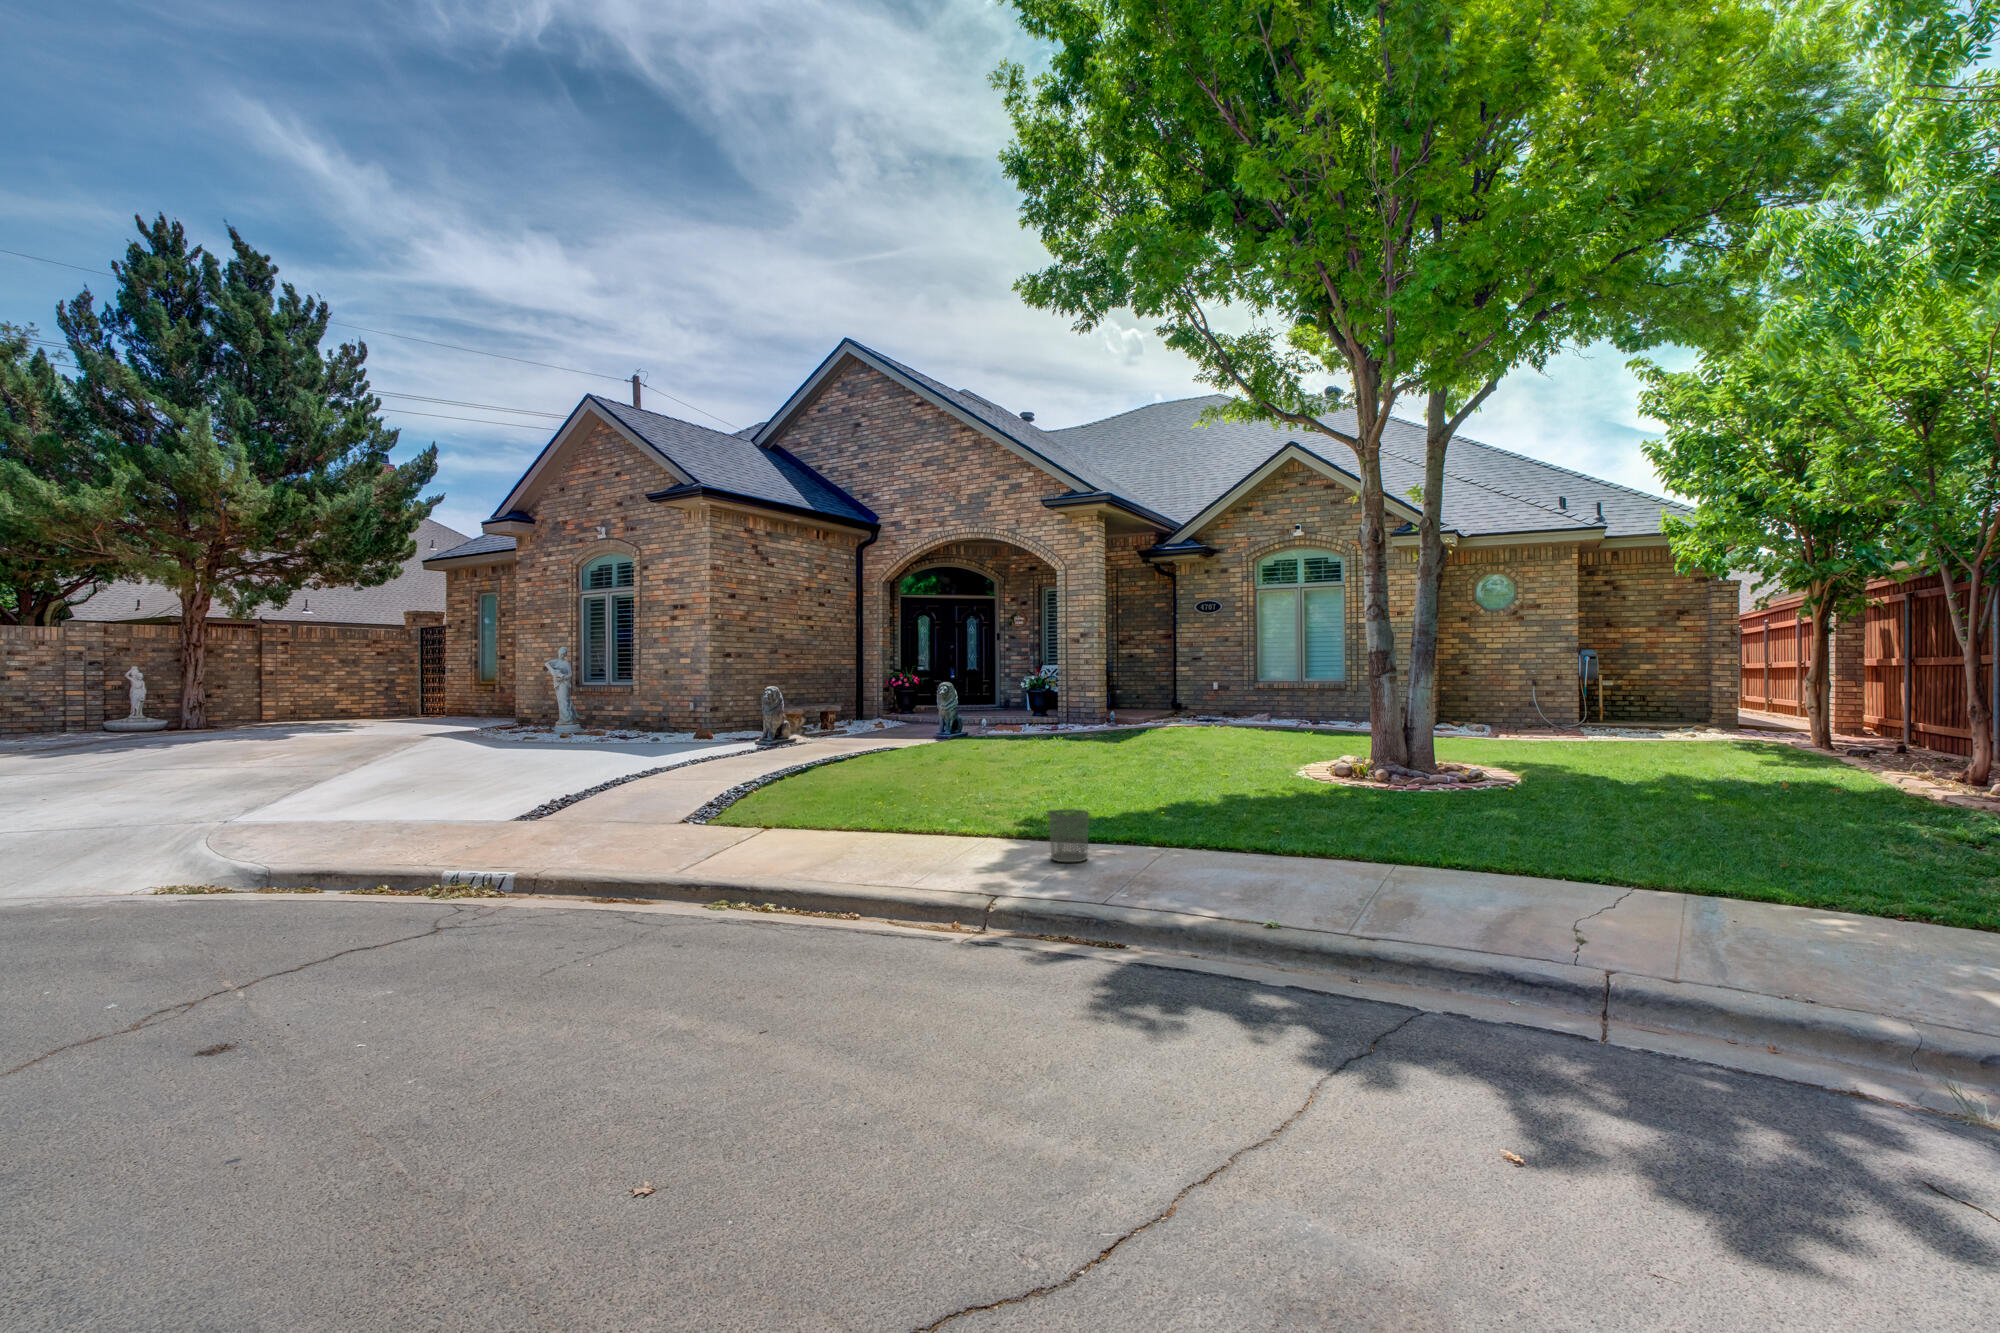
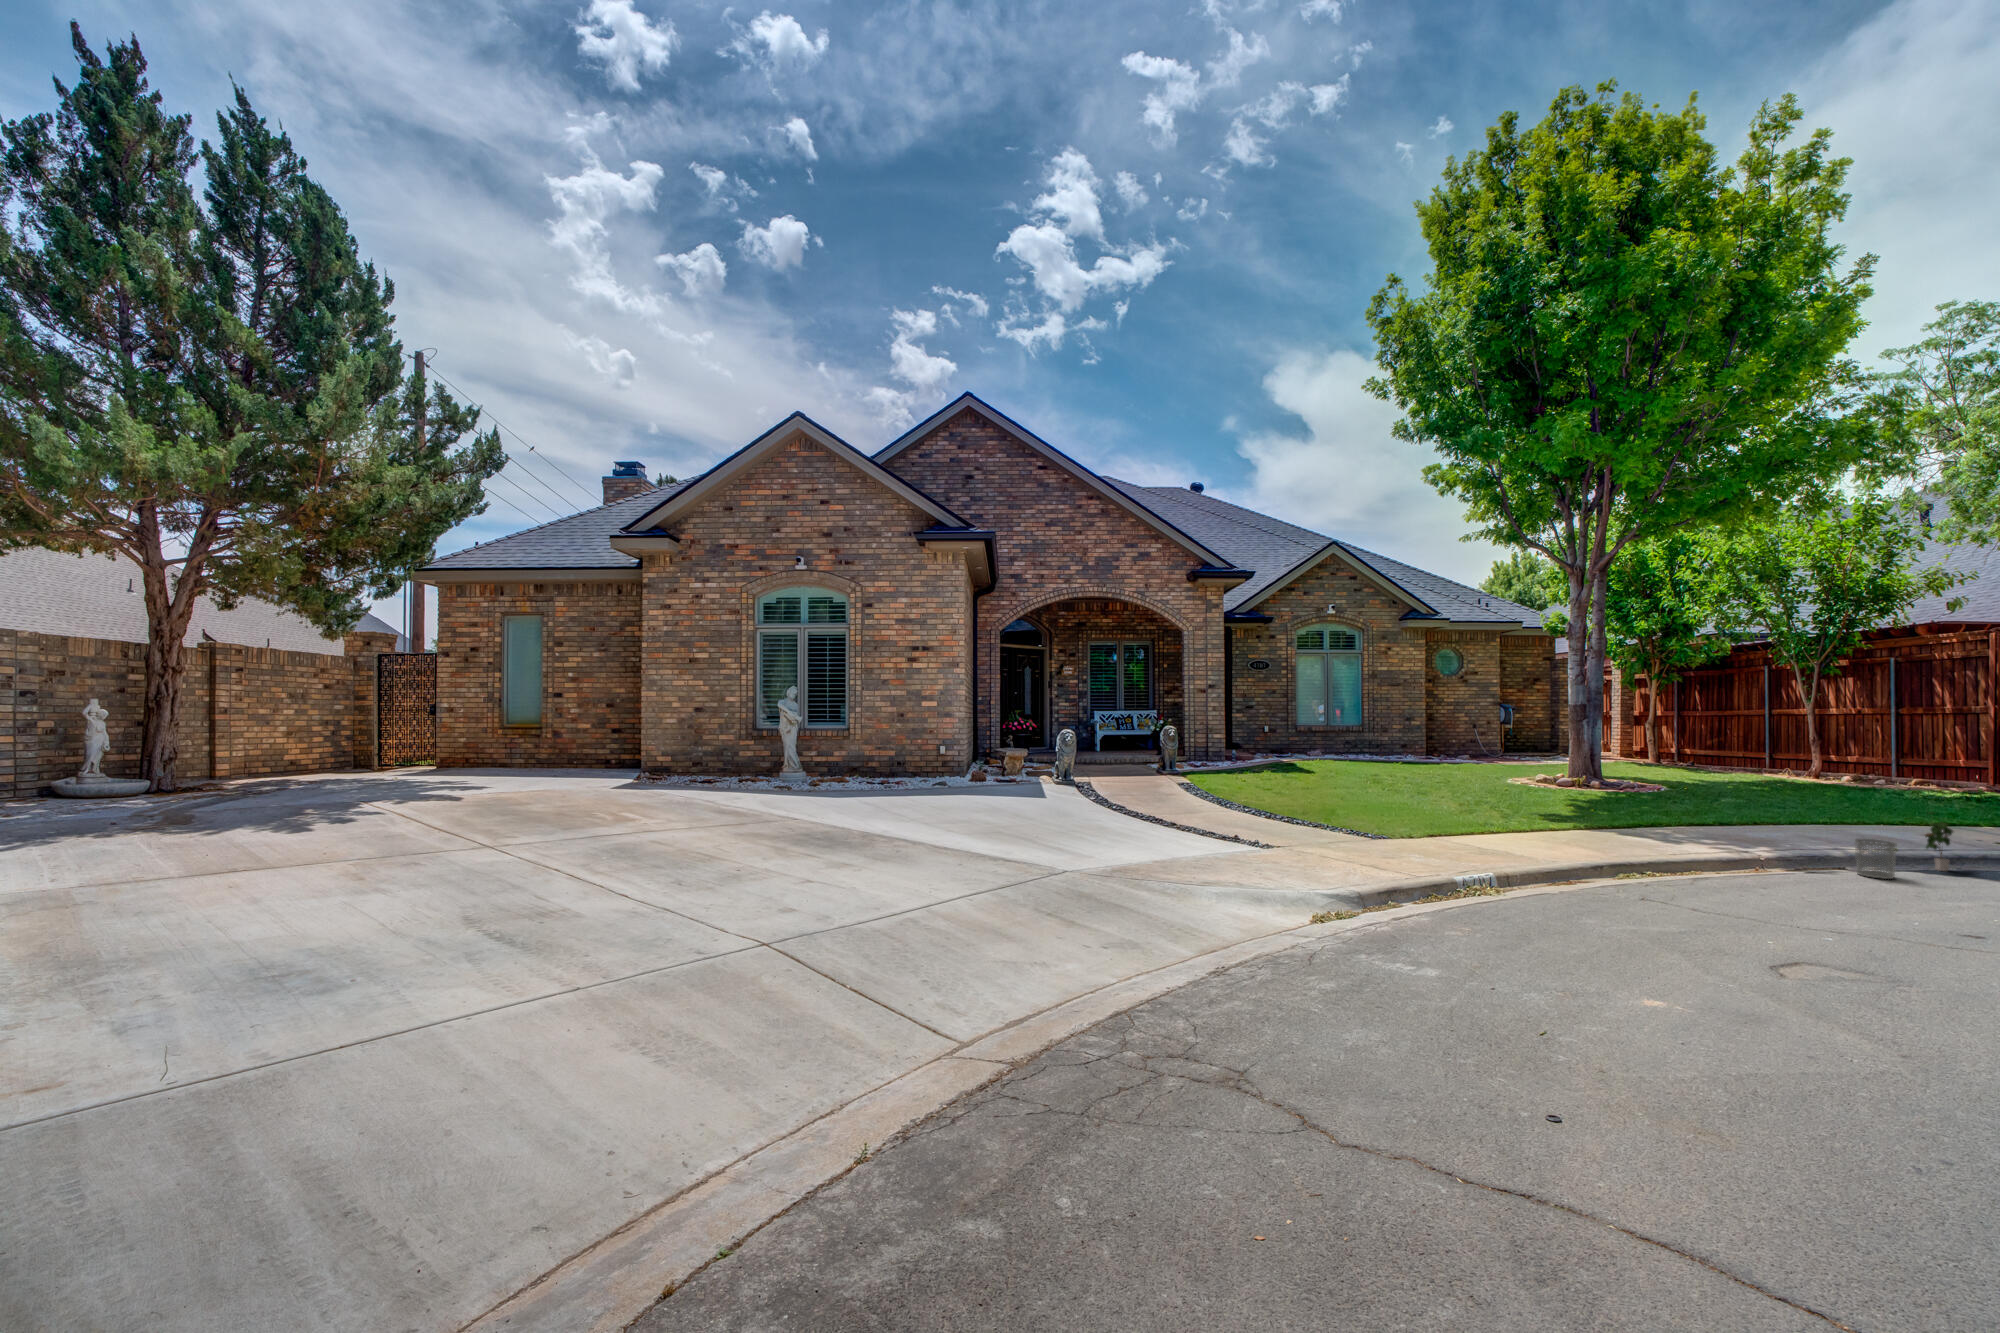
potted plant: none [1173,794,1239,864] -> present [1925,822,1953,871]

